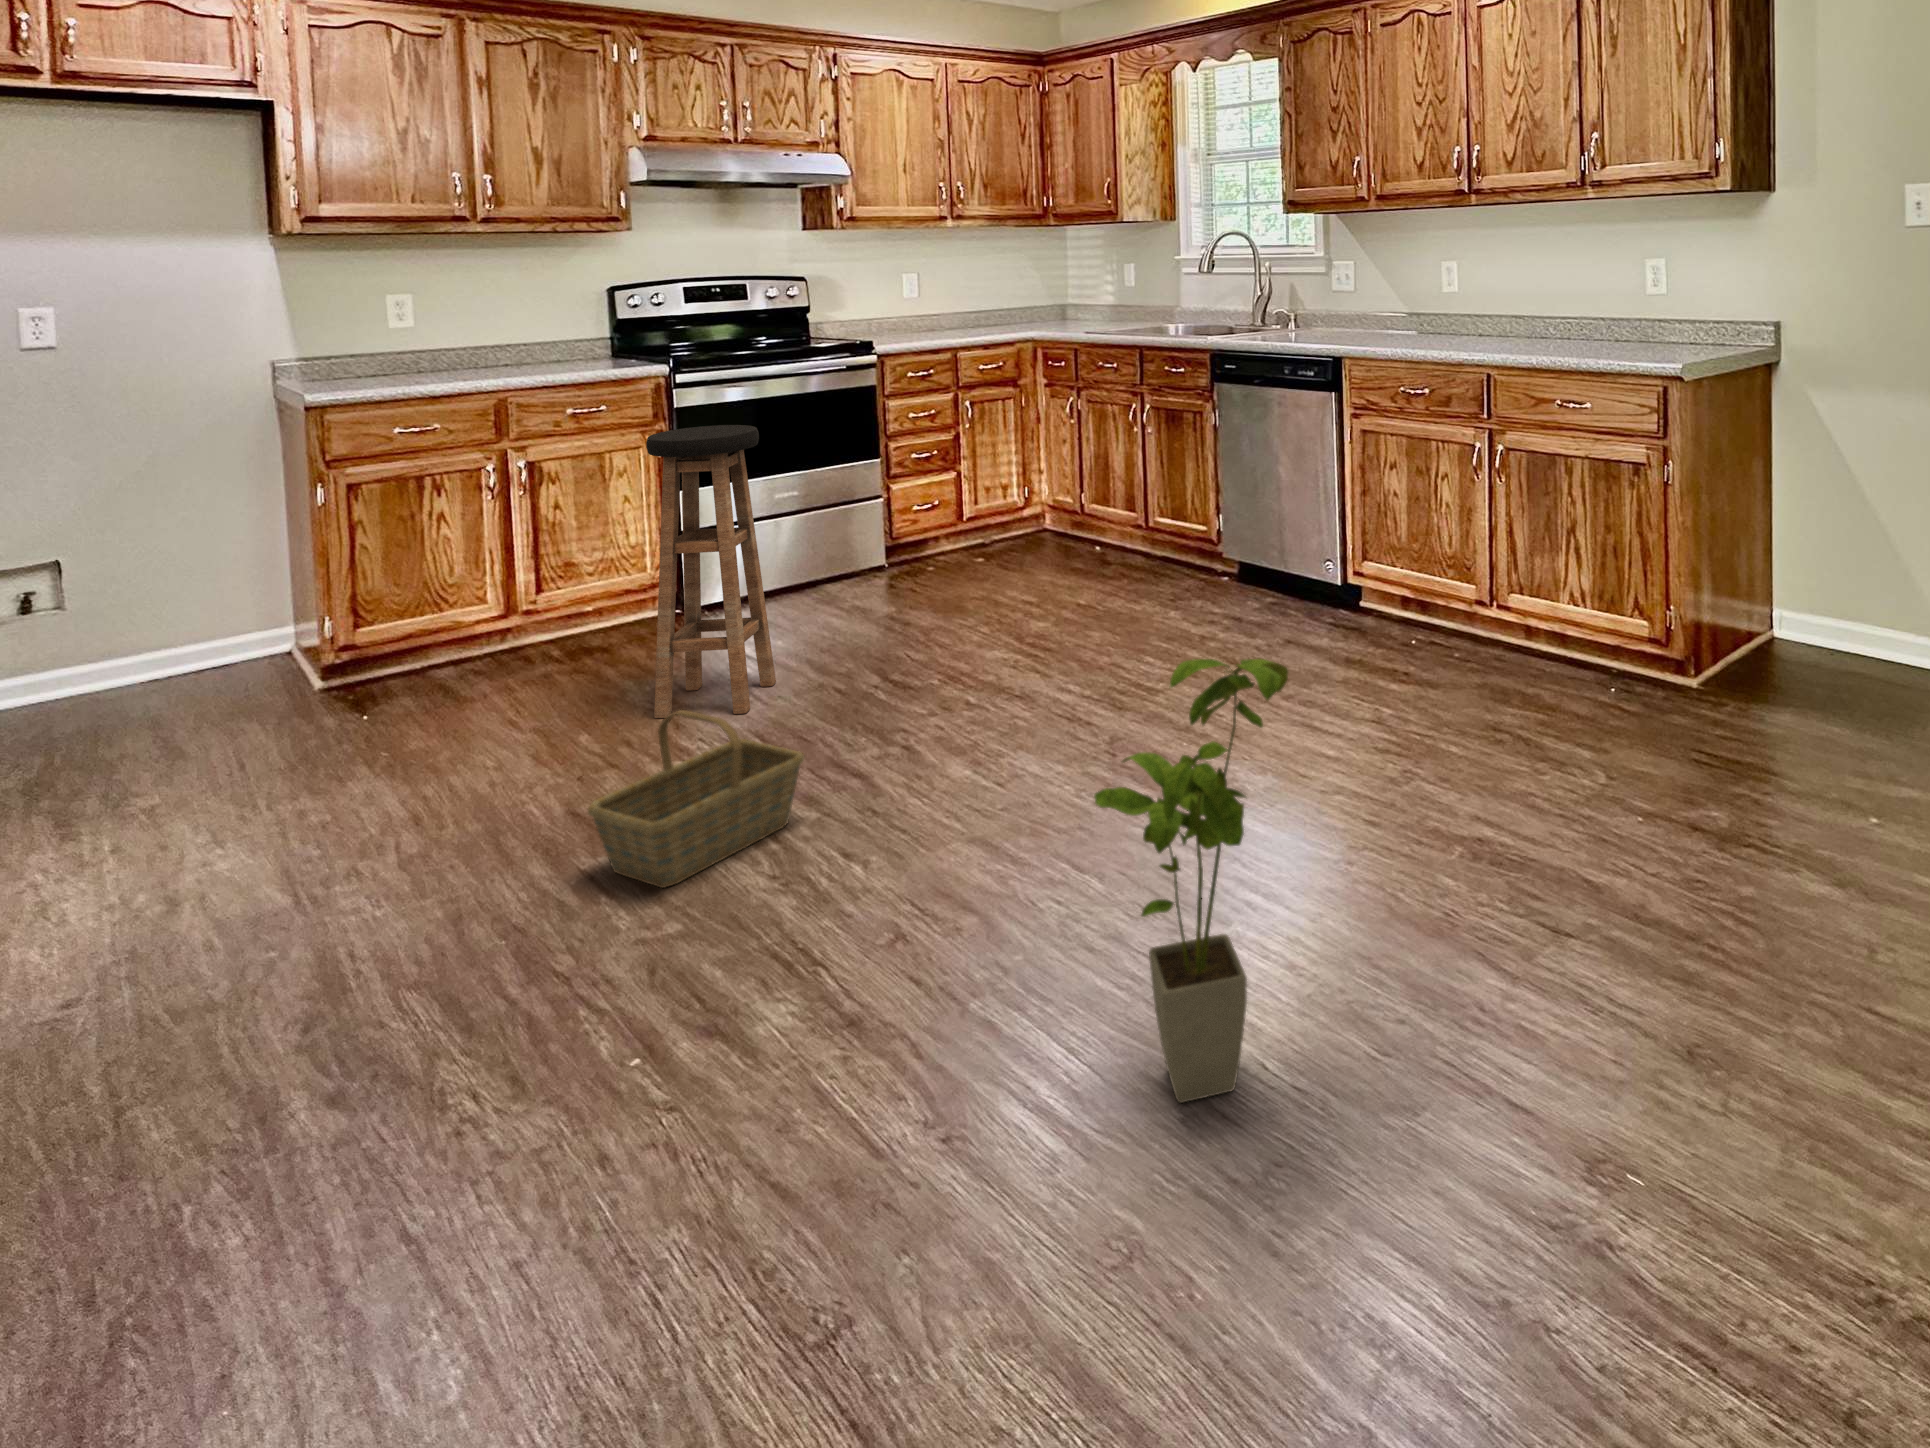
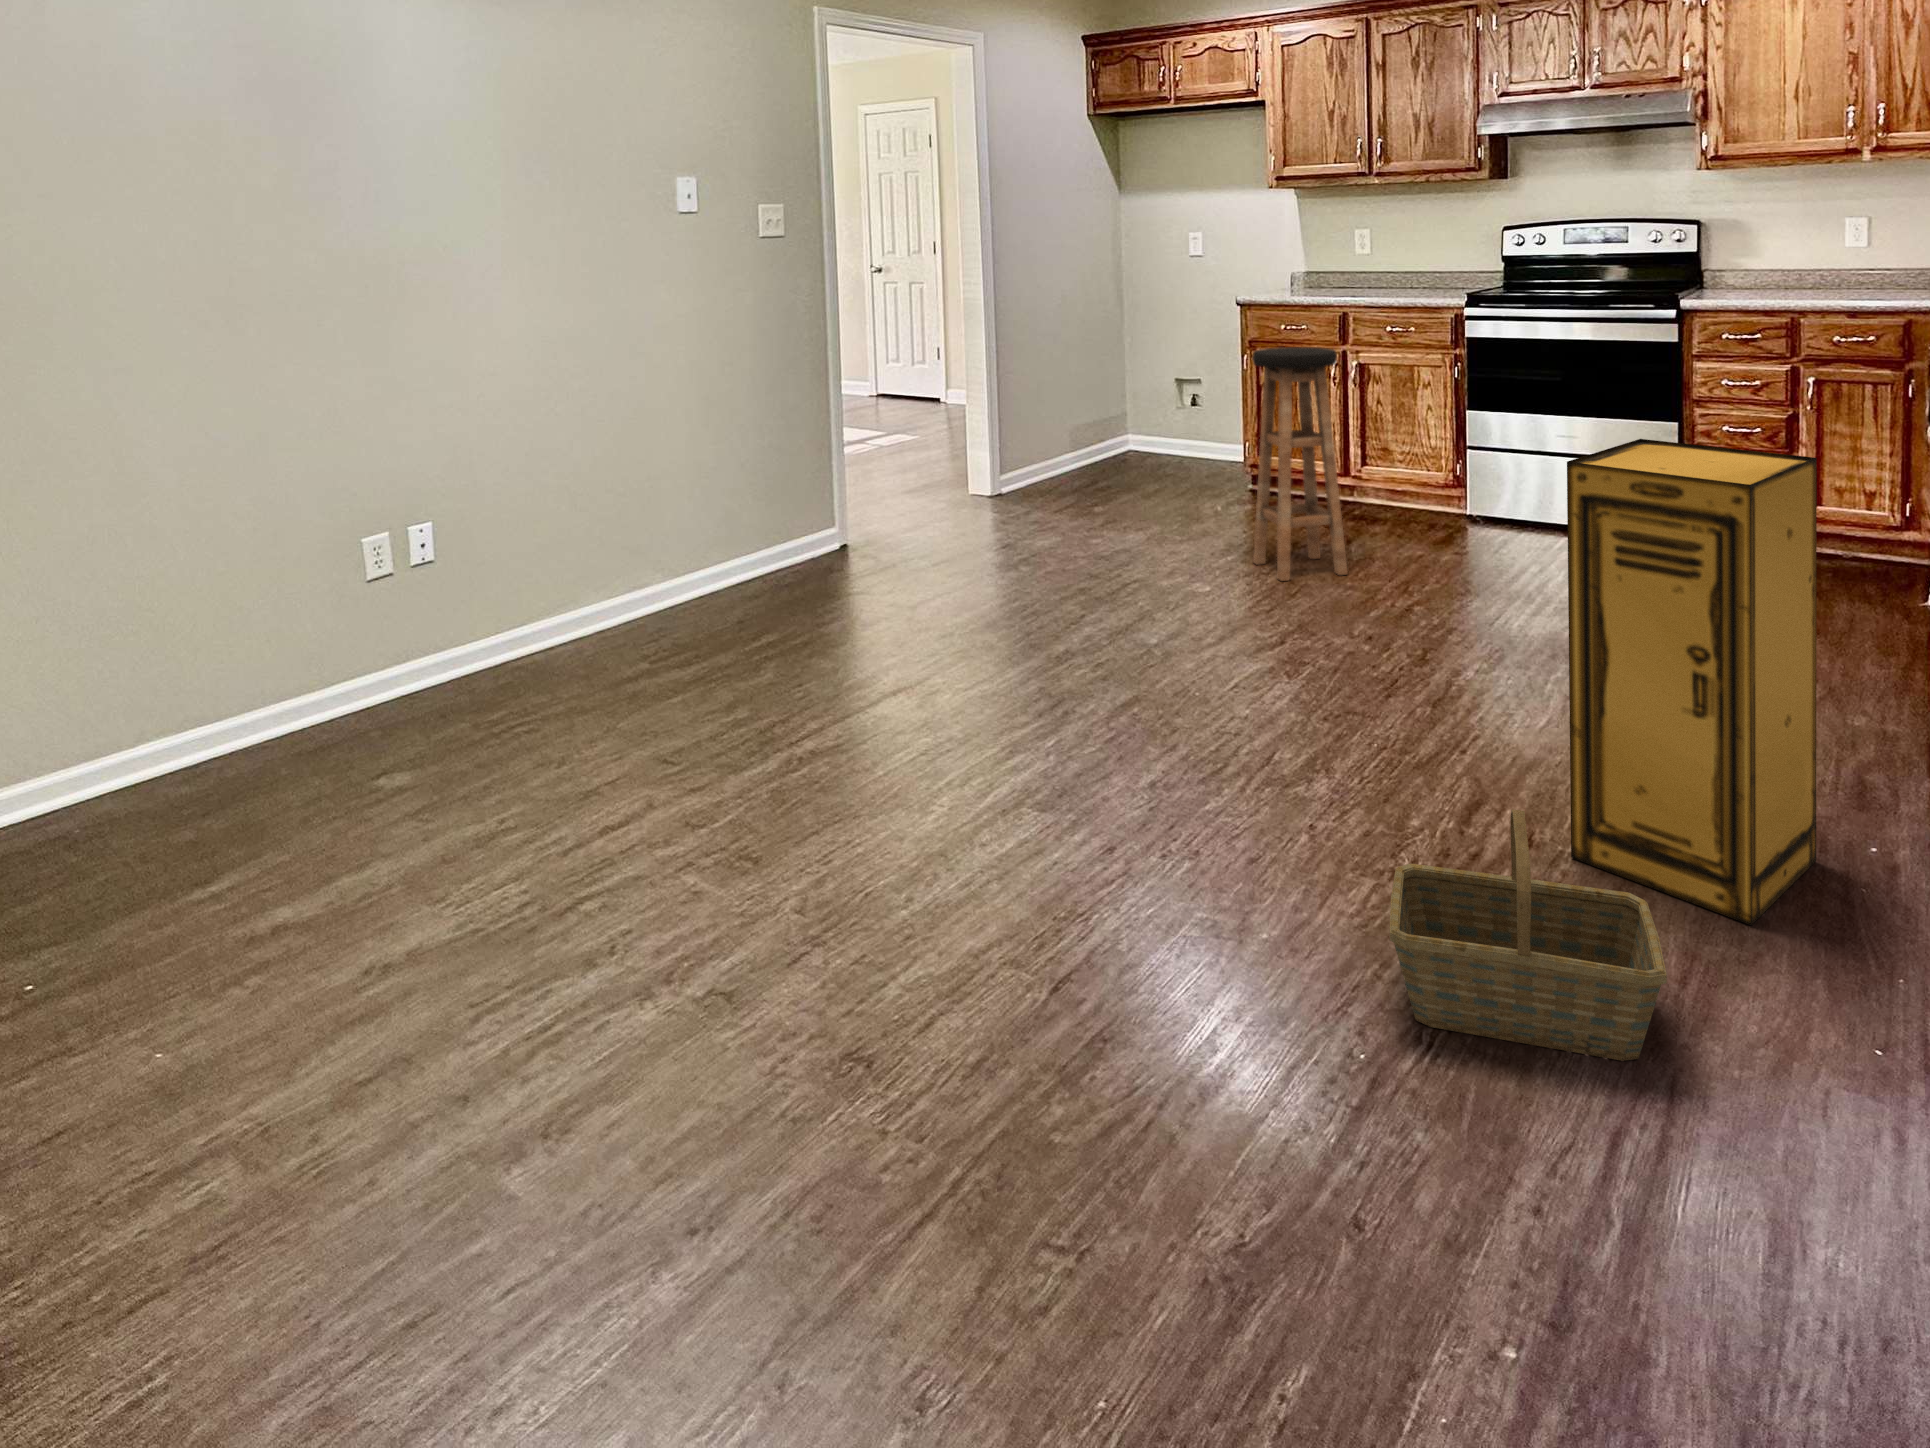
storage cabinet: none [1341,402,1502,707] -> present [1567,439,1817,925]
house plant: present [1094,659,1288,1103] -> none [721,525,878,833]
basket: present [588,710,804,888] -> present [1390,809,1667,1061]

